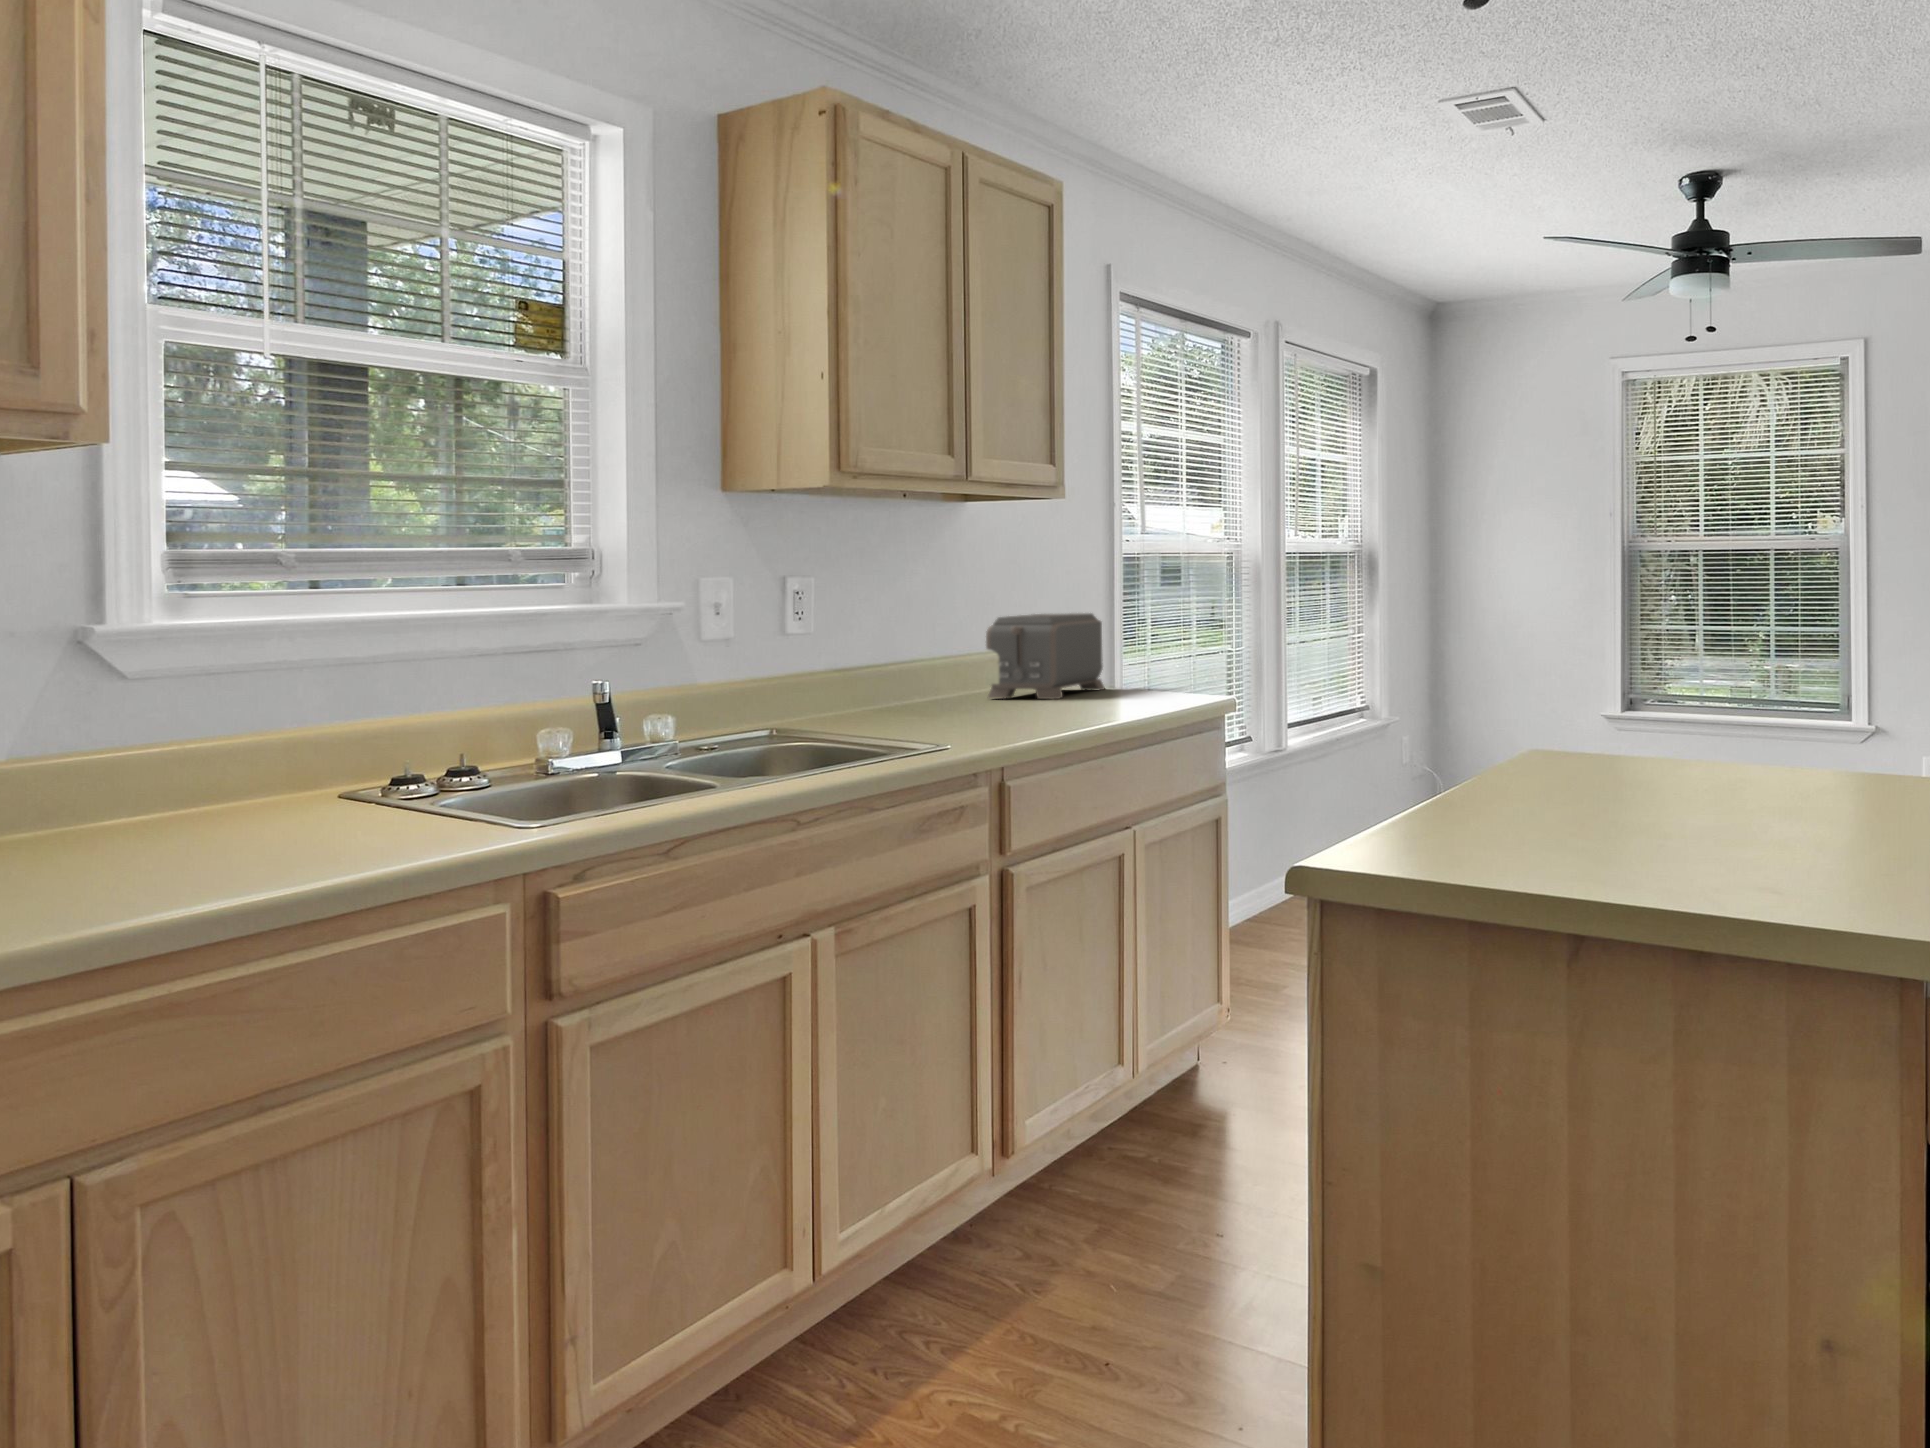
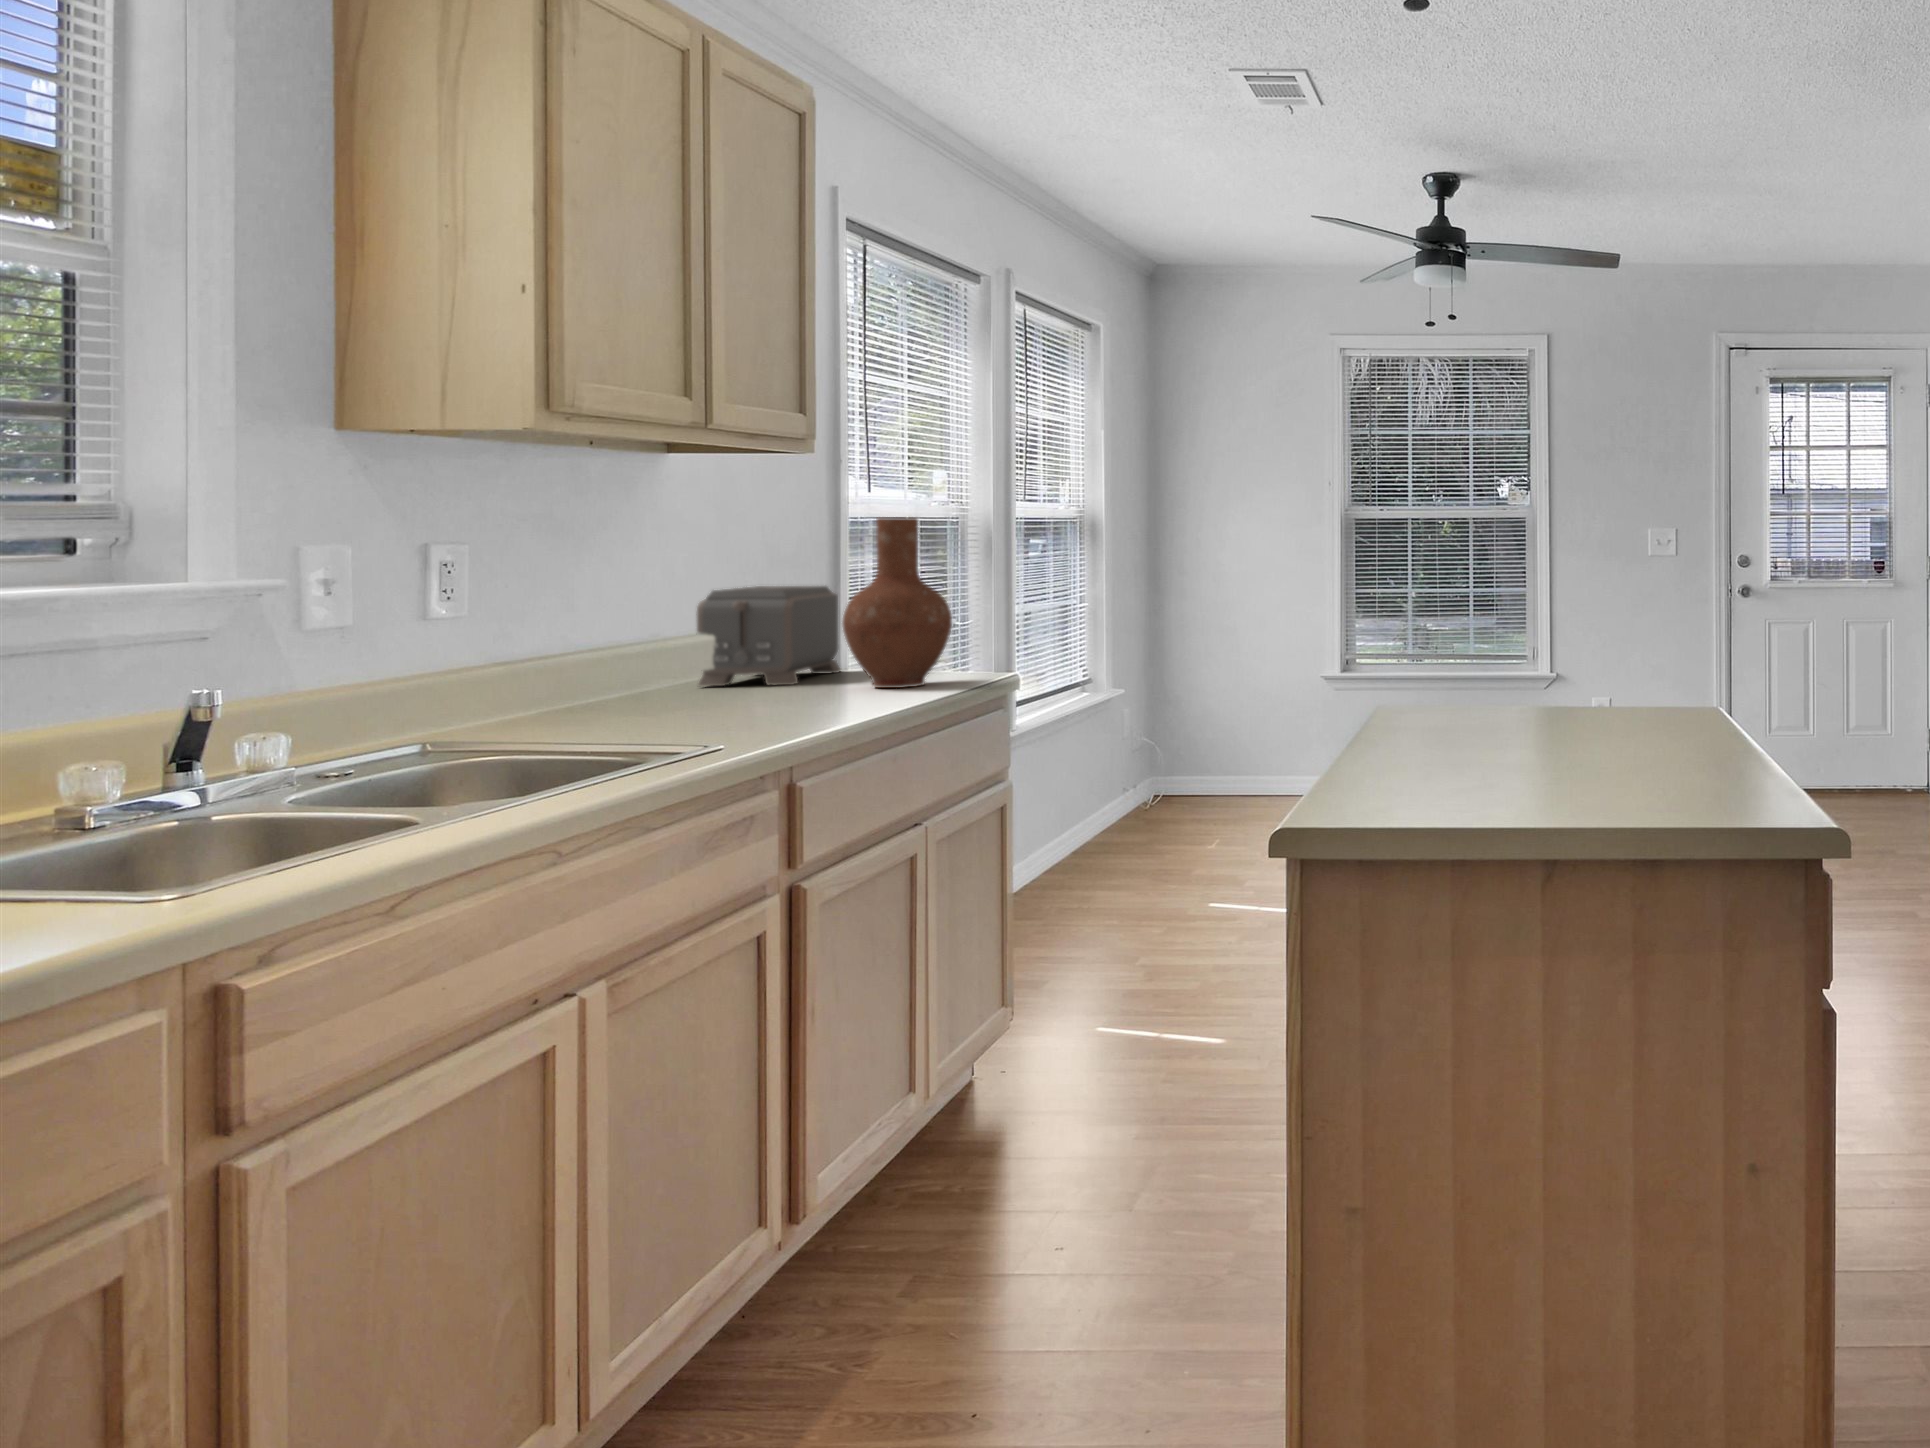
vase: none [1087,552,1177,704] -> present [843,517,952,688]

